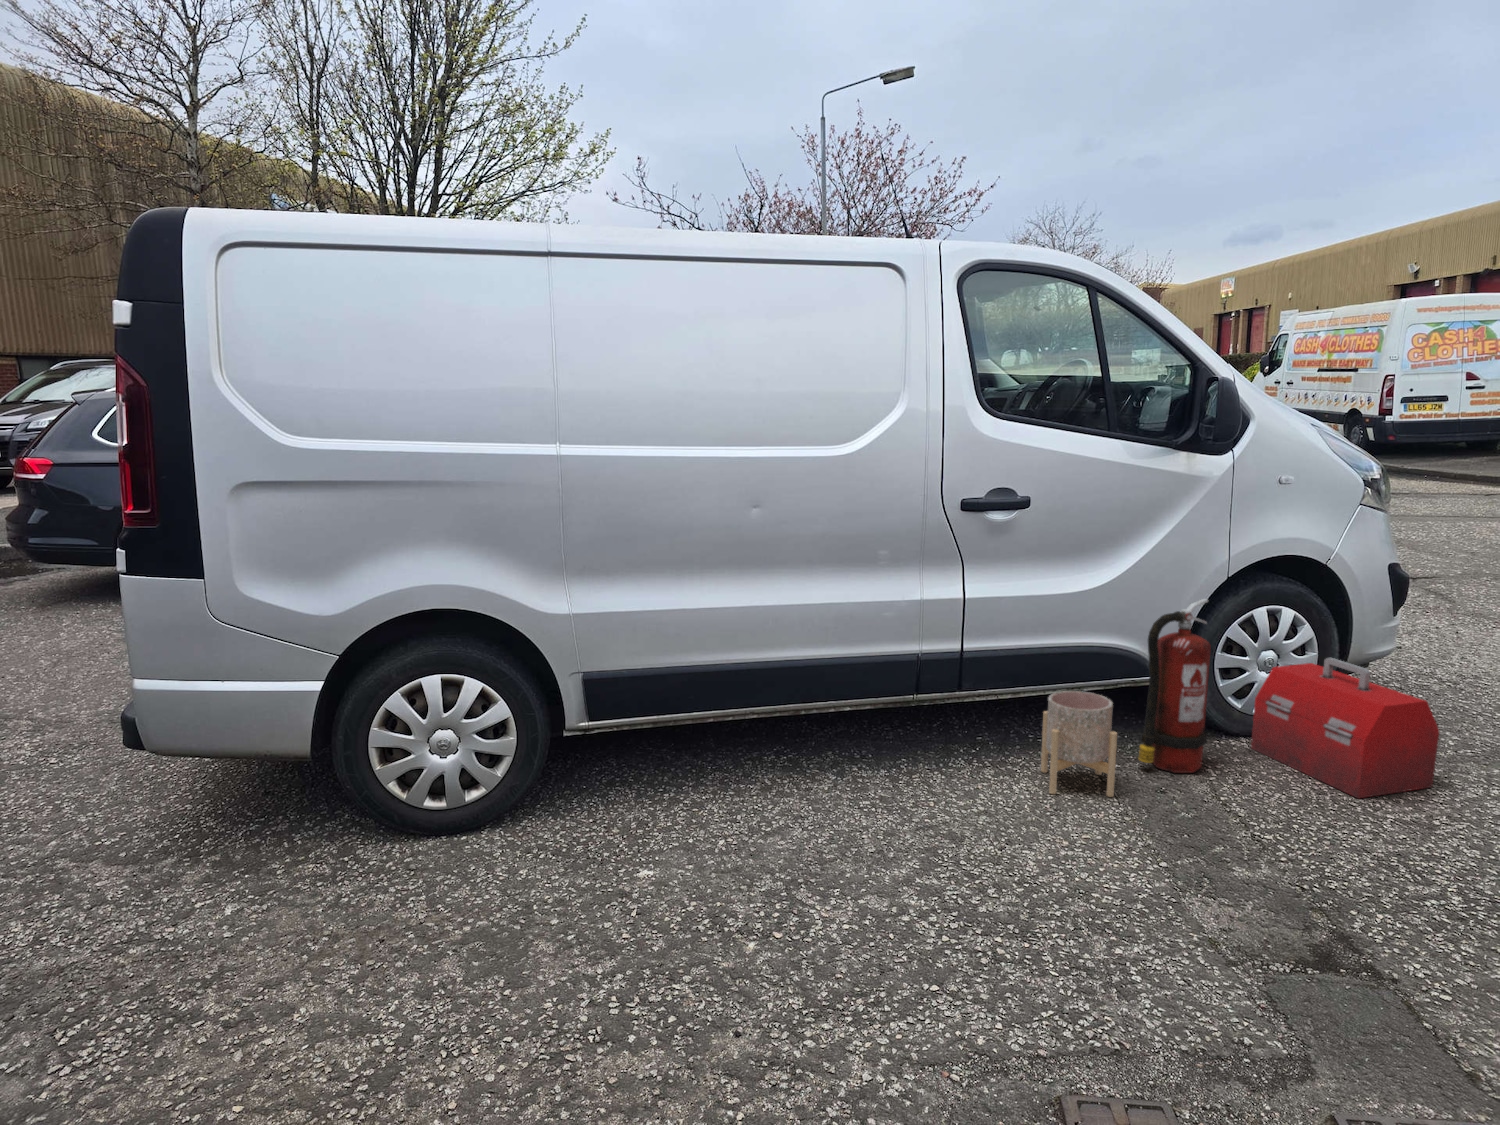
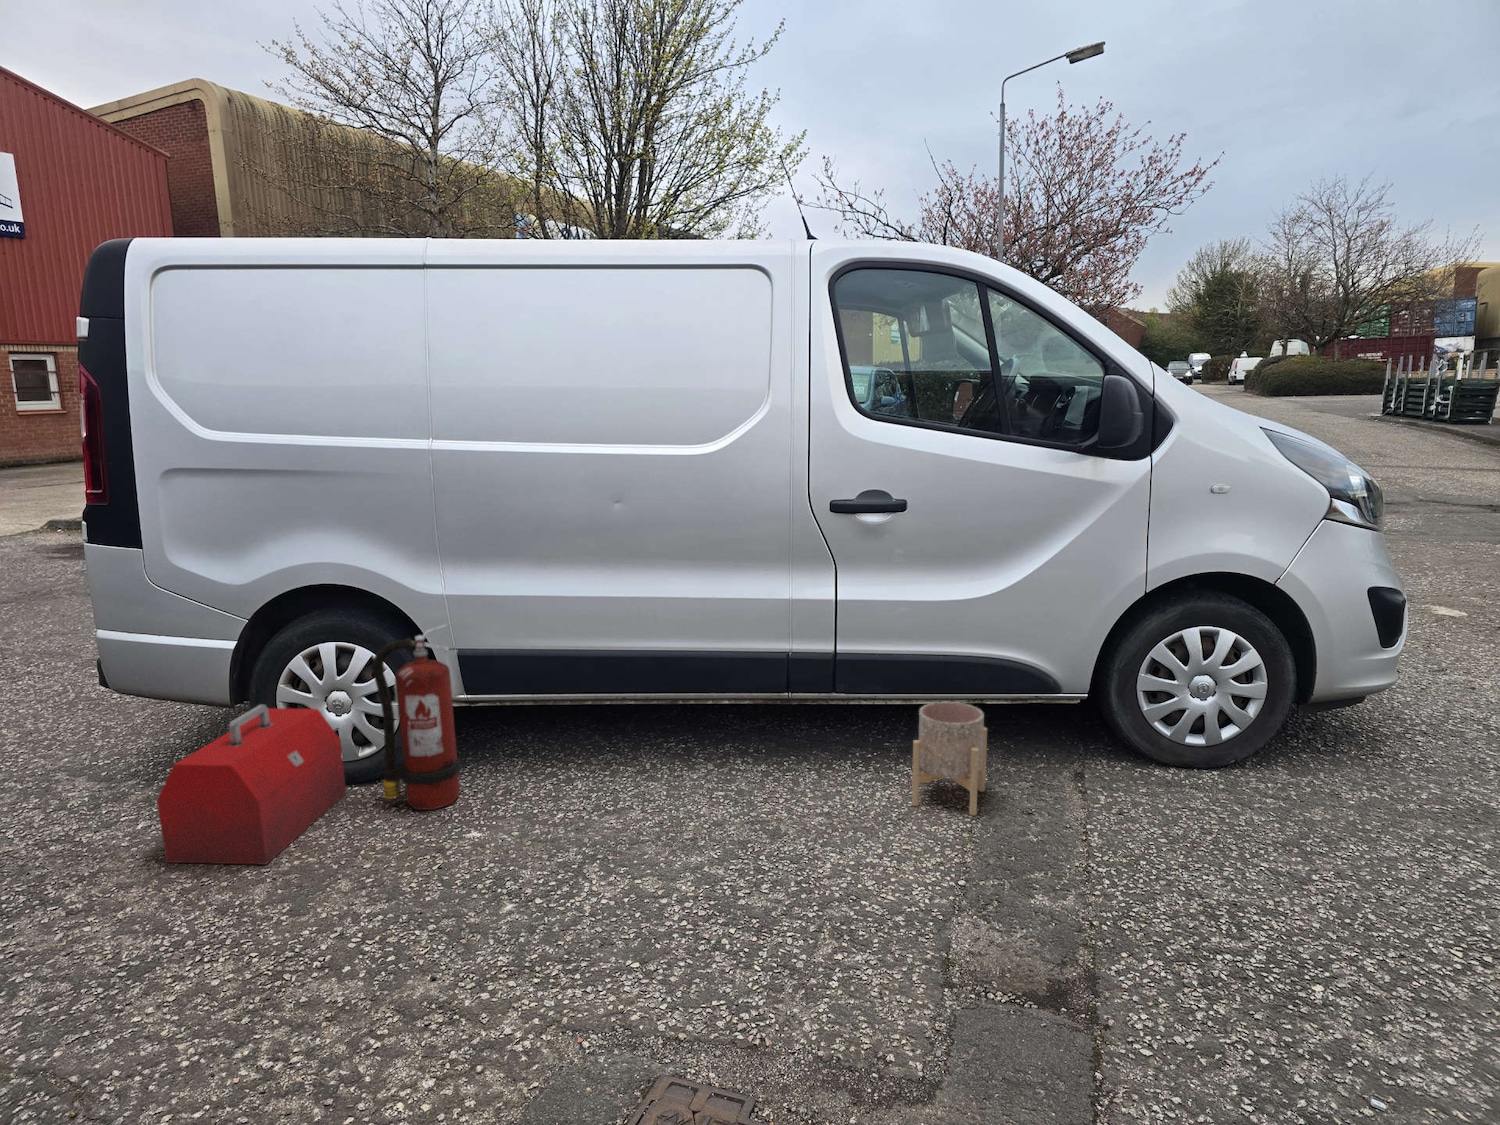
fire extinguisher: present [1138,599,1210,773] -> present [372,625,462,810]
toolbox: present [1251,658,1439,798] -> present [157,705,346,865]

